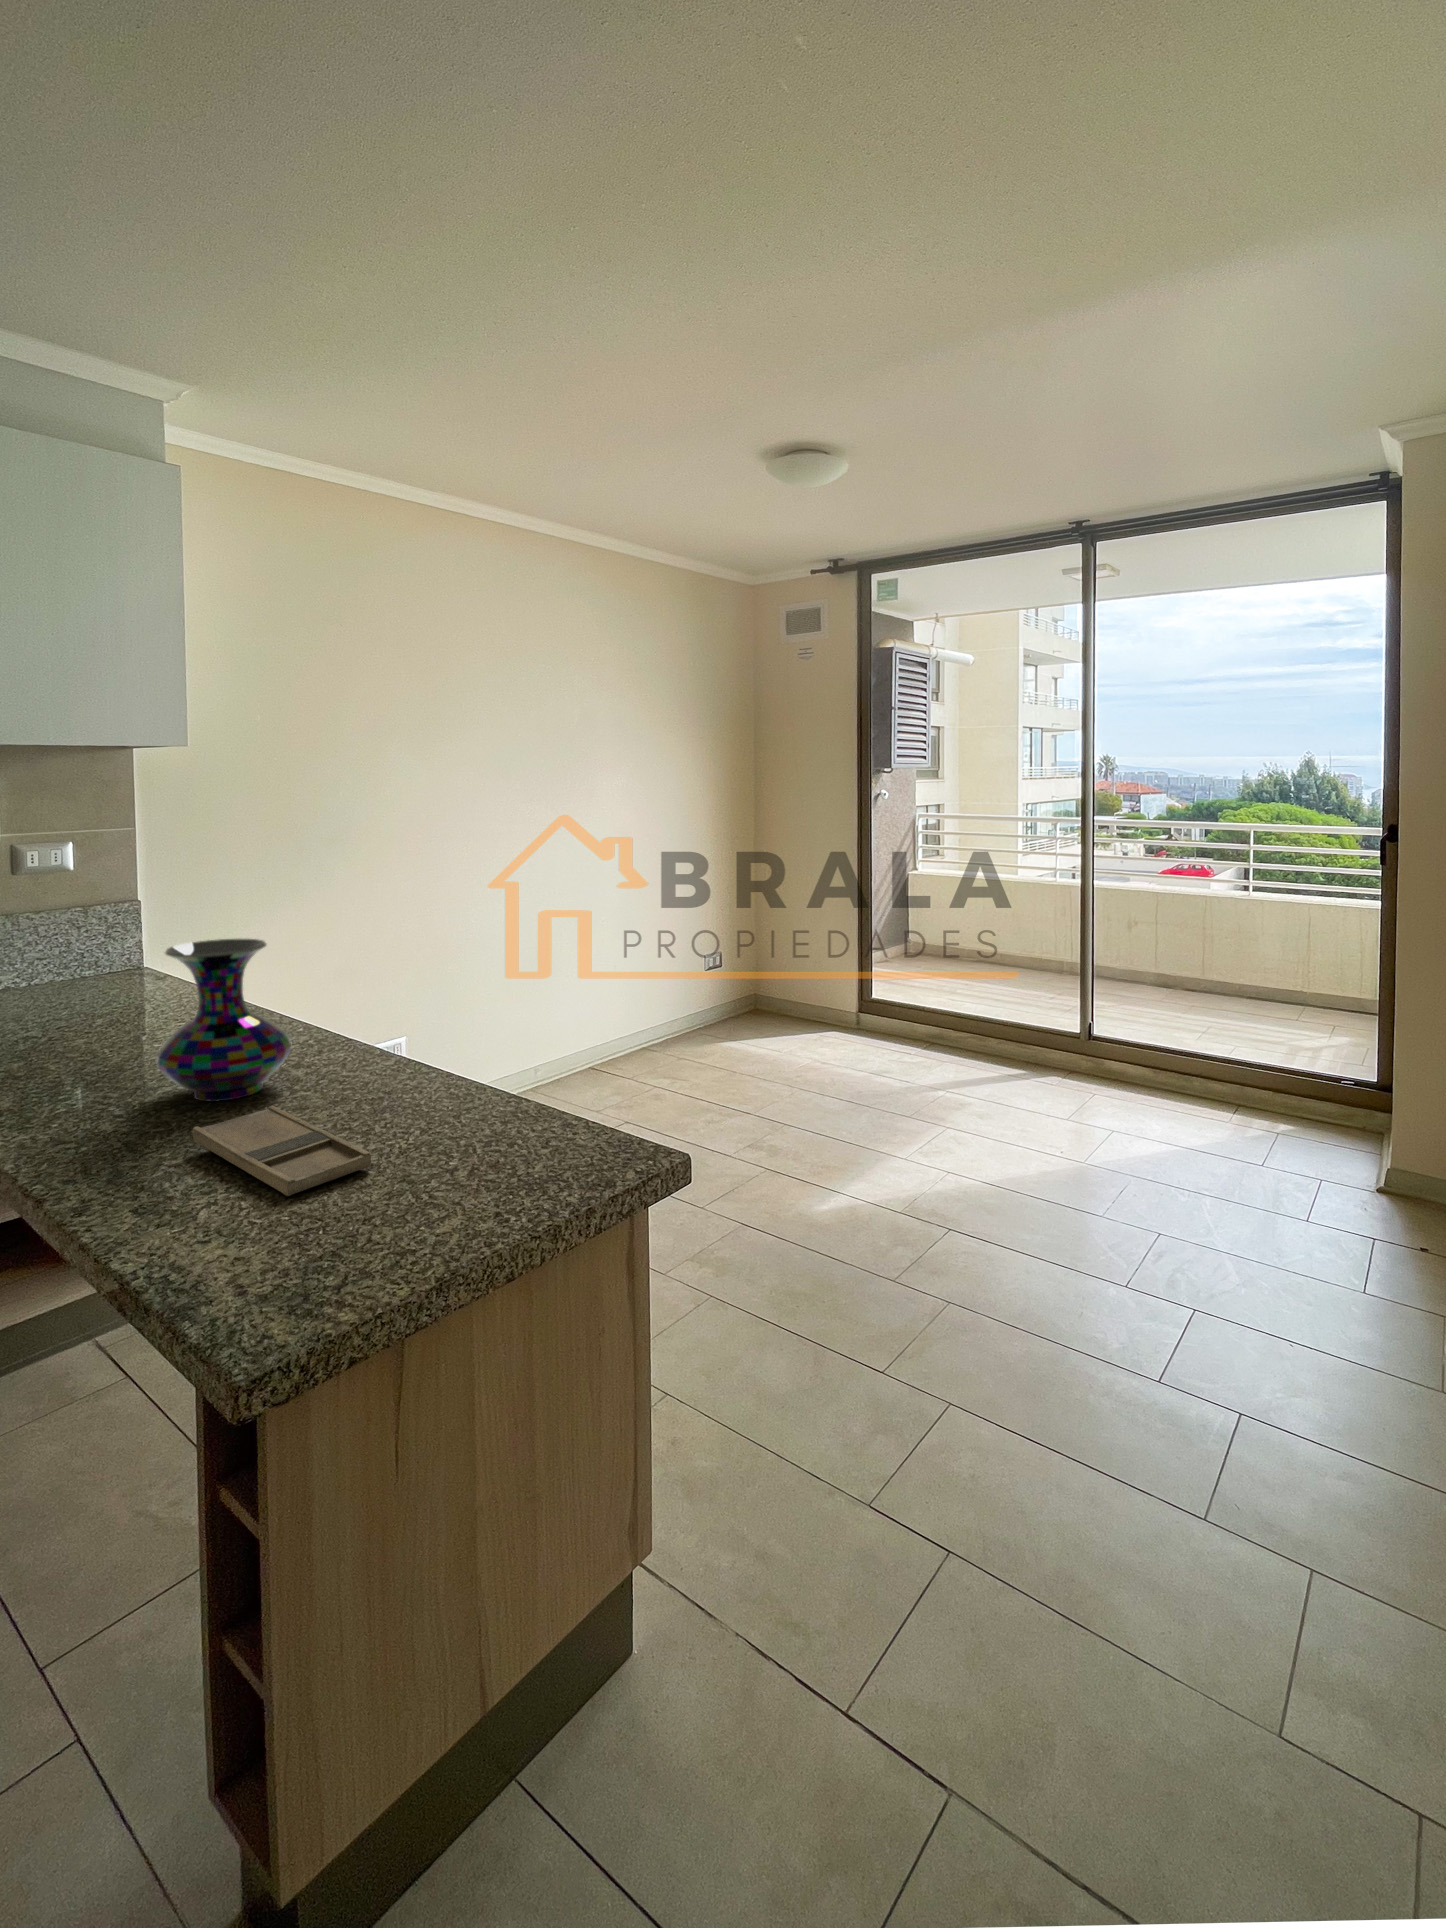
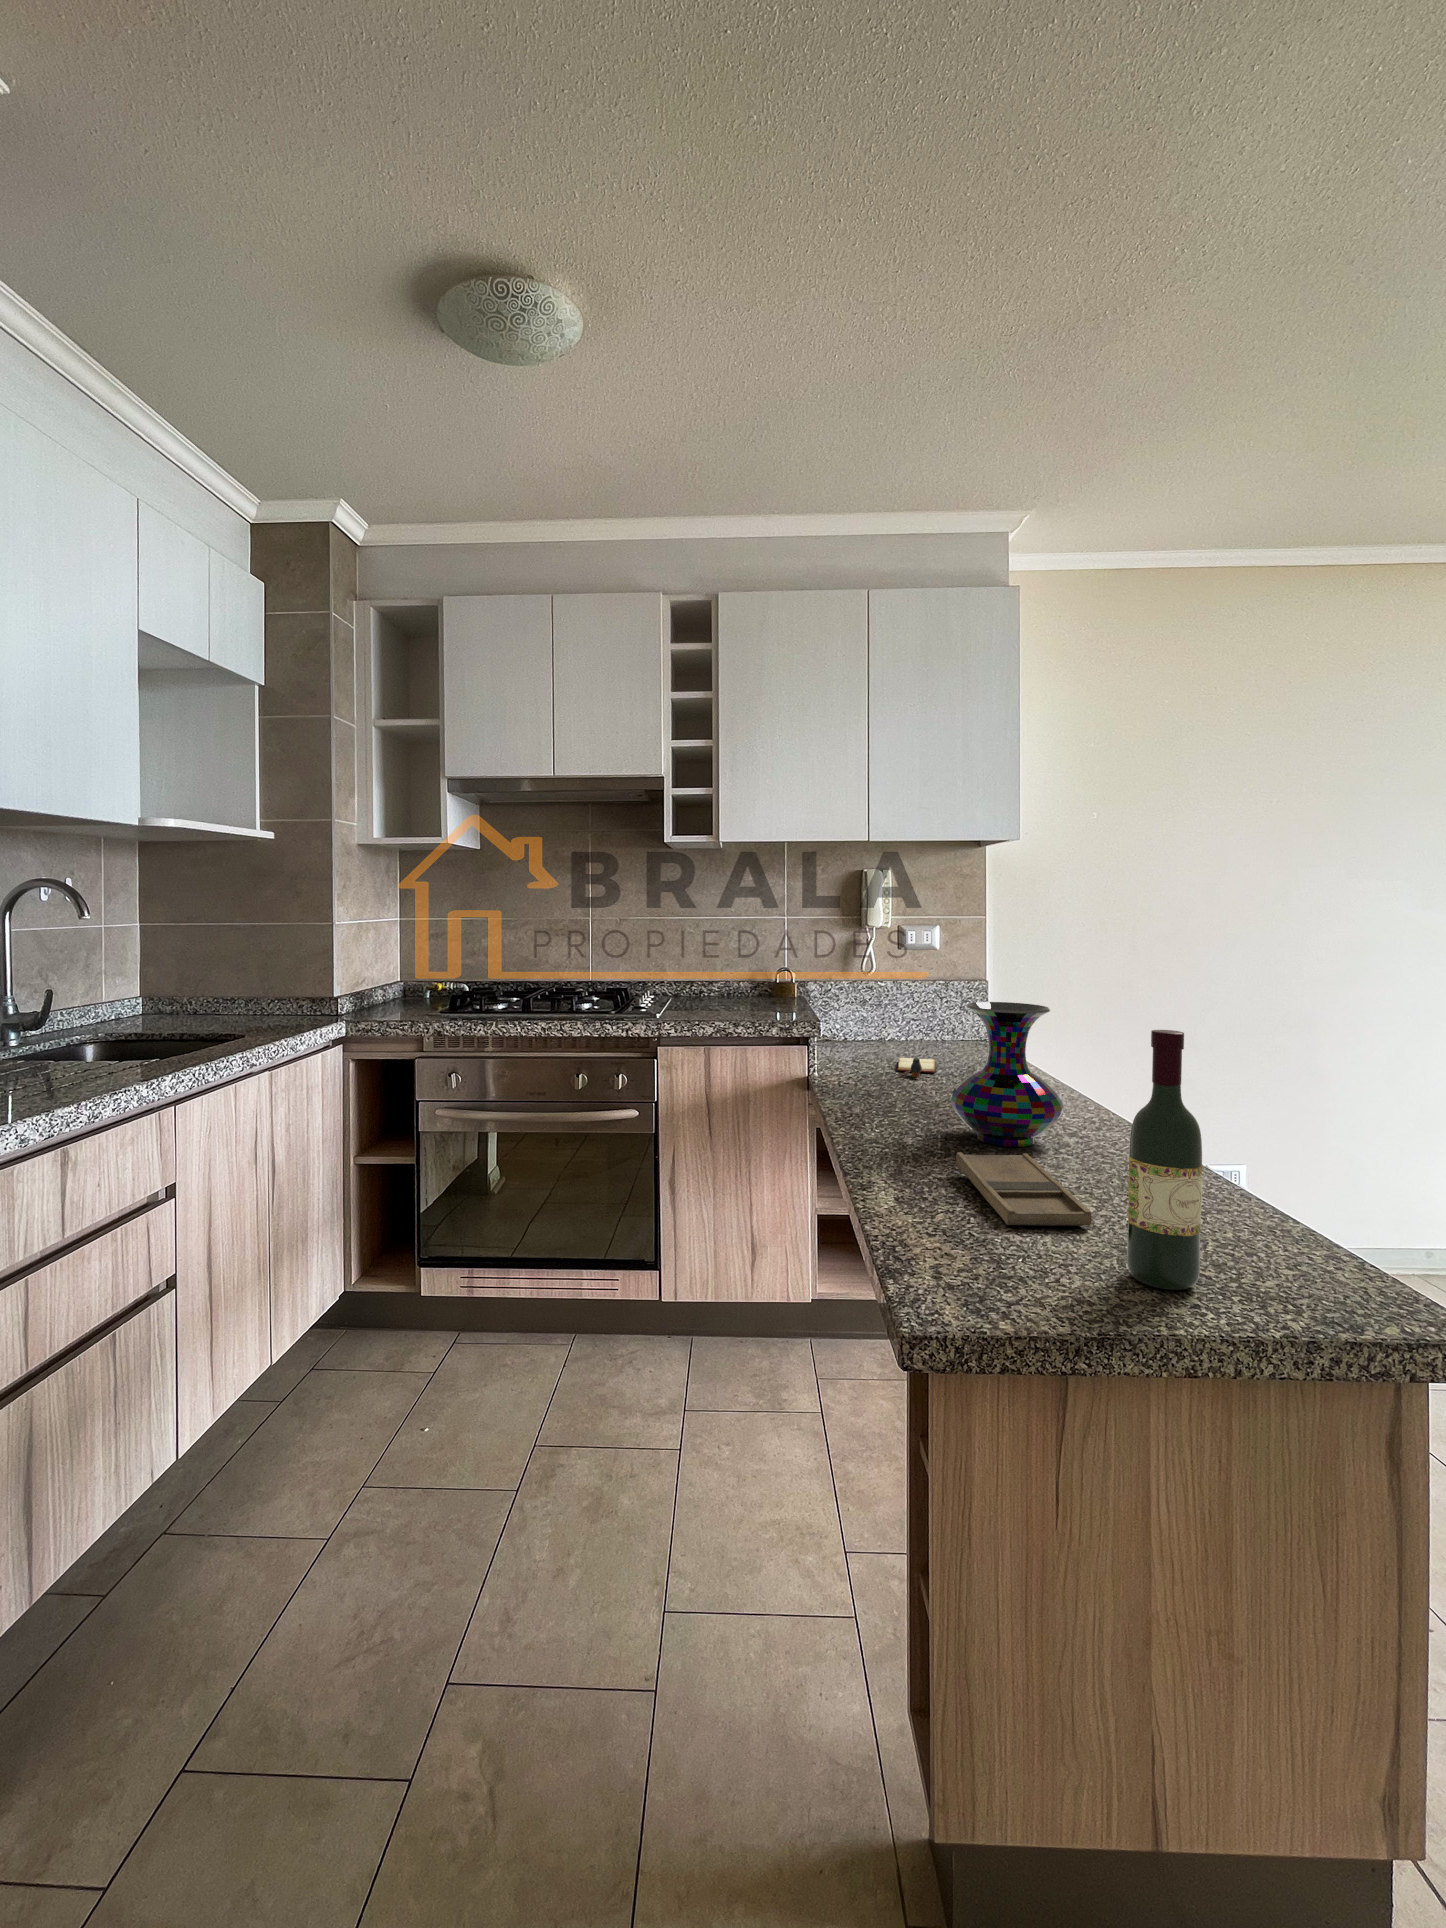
wine bottle: none [421,966,492,1210] -> present [1127,1030,1202,1290]
book: none [37,1008,97,1040] -> present [897,1058,936,1077]

